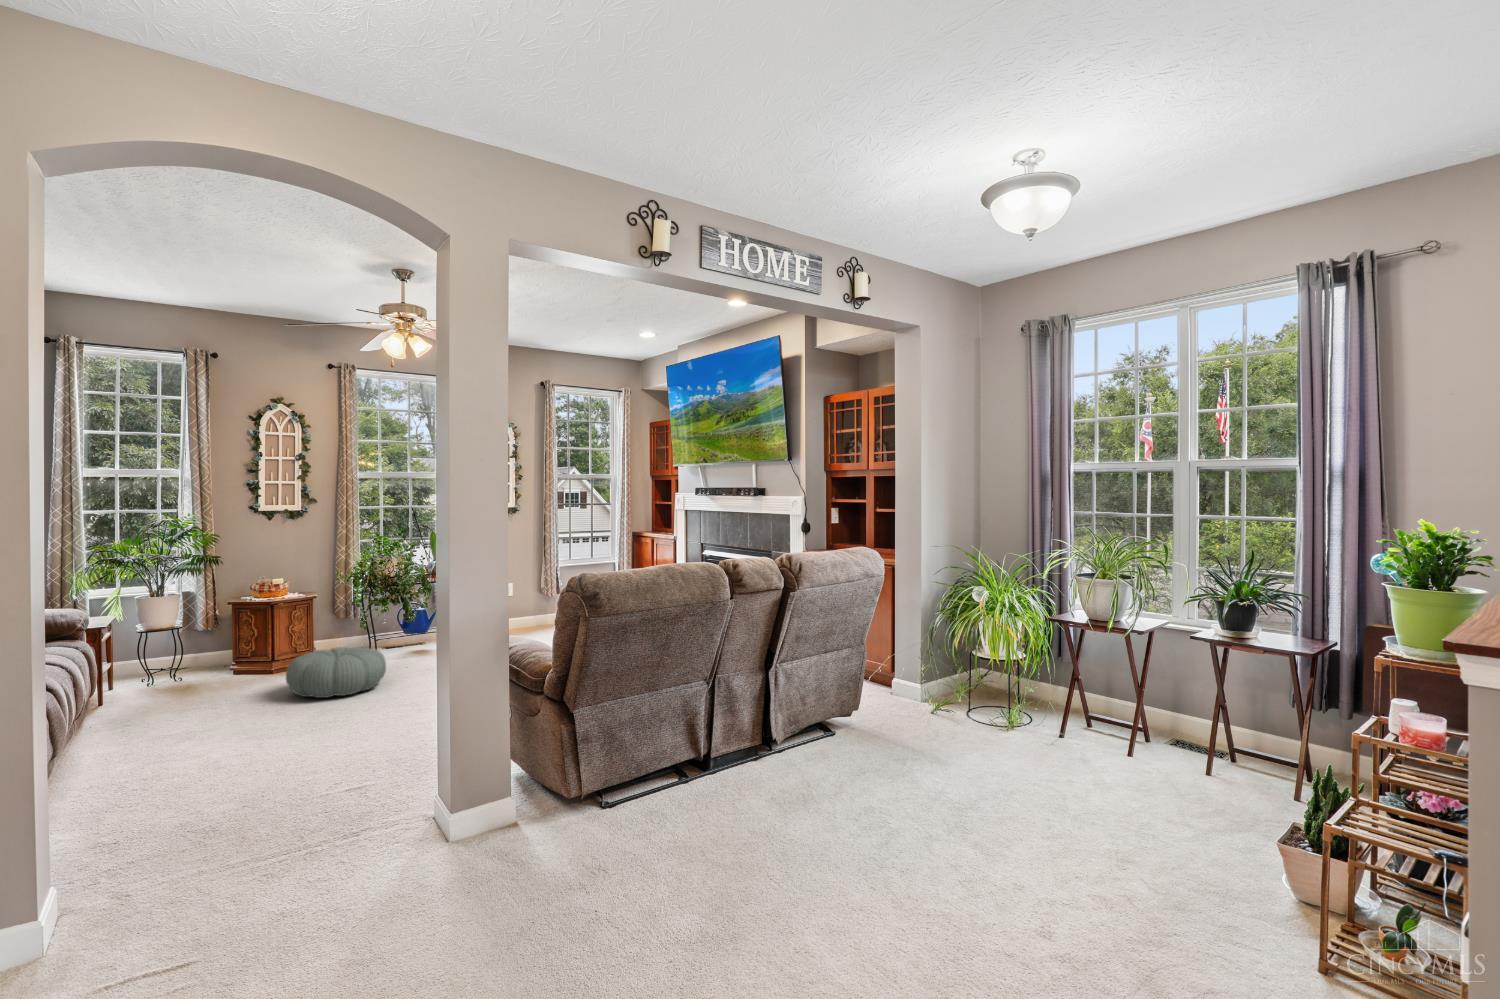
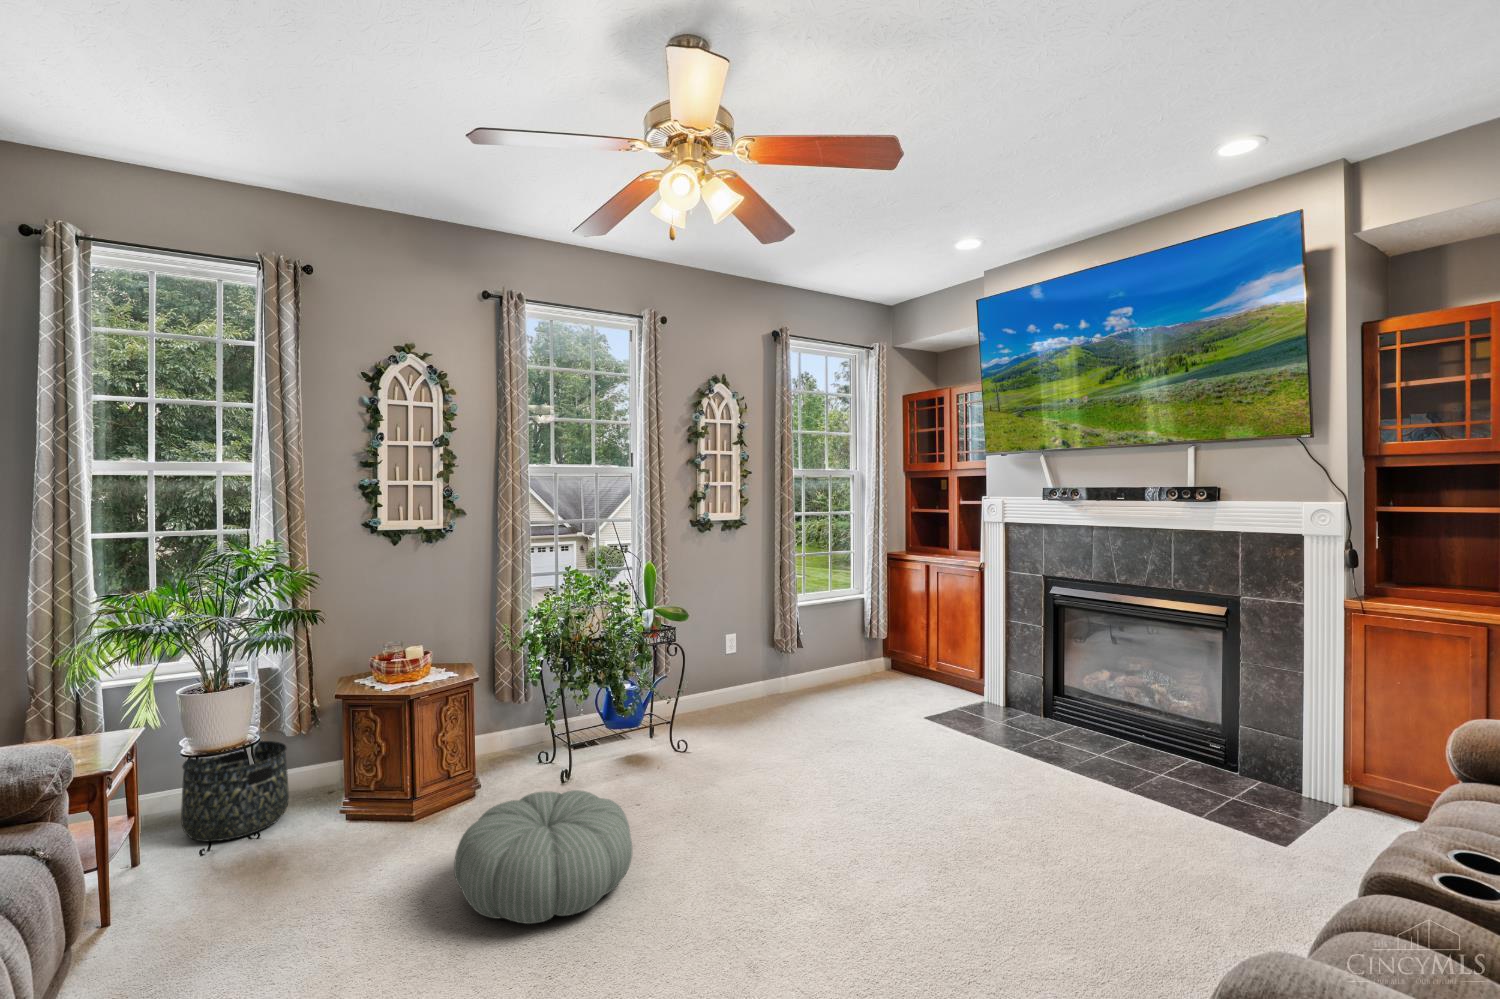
basket: none [137,632,200,680] -> present [181,741,289,841]

